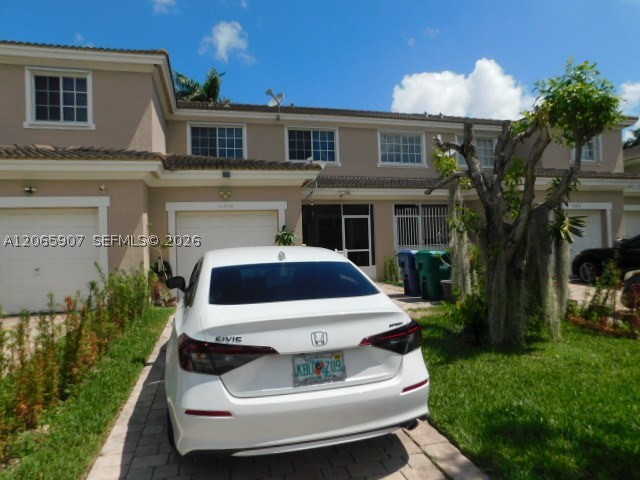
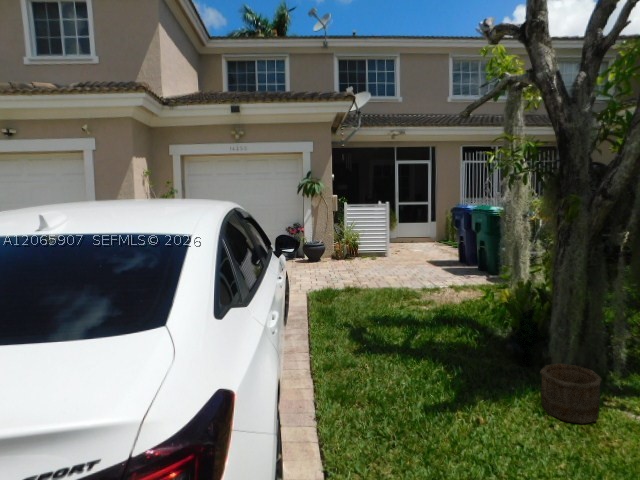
wooden bucket: none [491,336,522,364] -> present [540,363,602,424]

